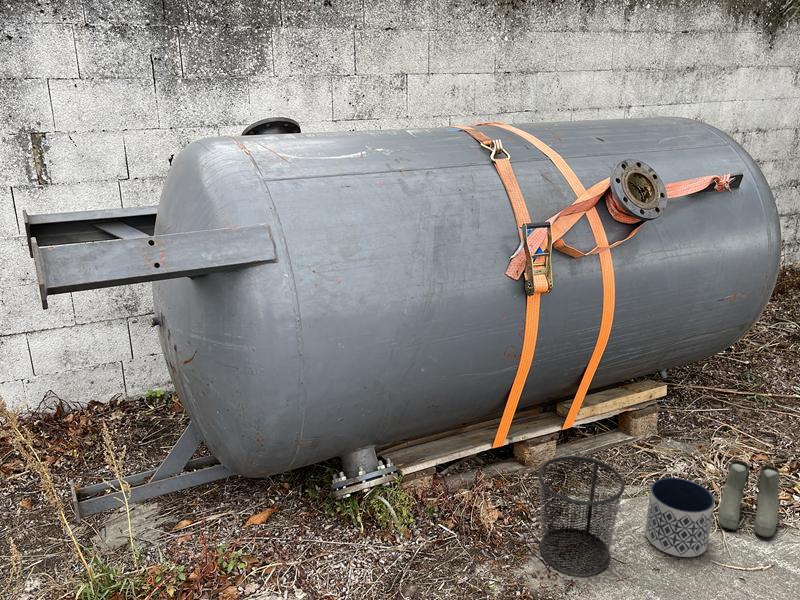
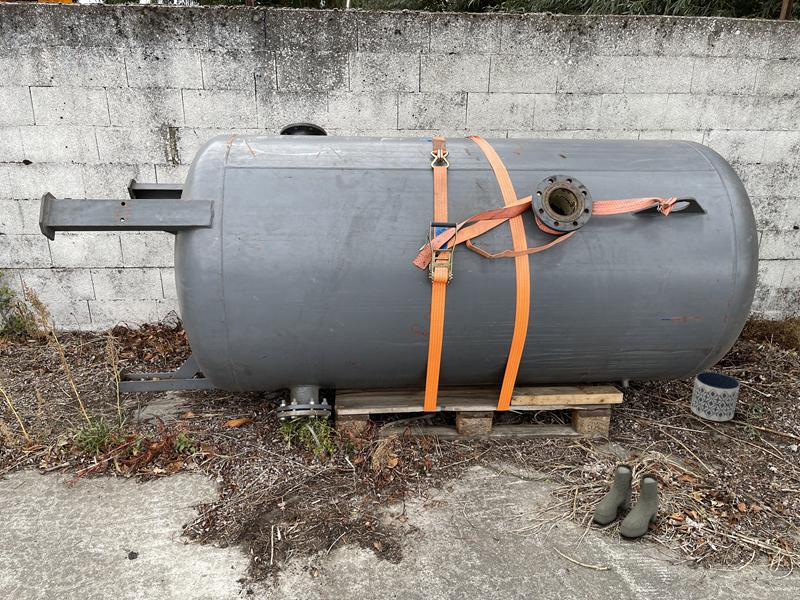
trash can: present [538,456,625,575] -> none [415,422,486,520]
planter: present [645,477,715,557] -> present [691,372,740,421]

